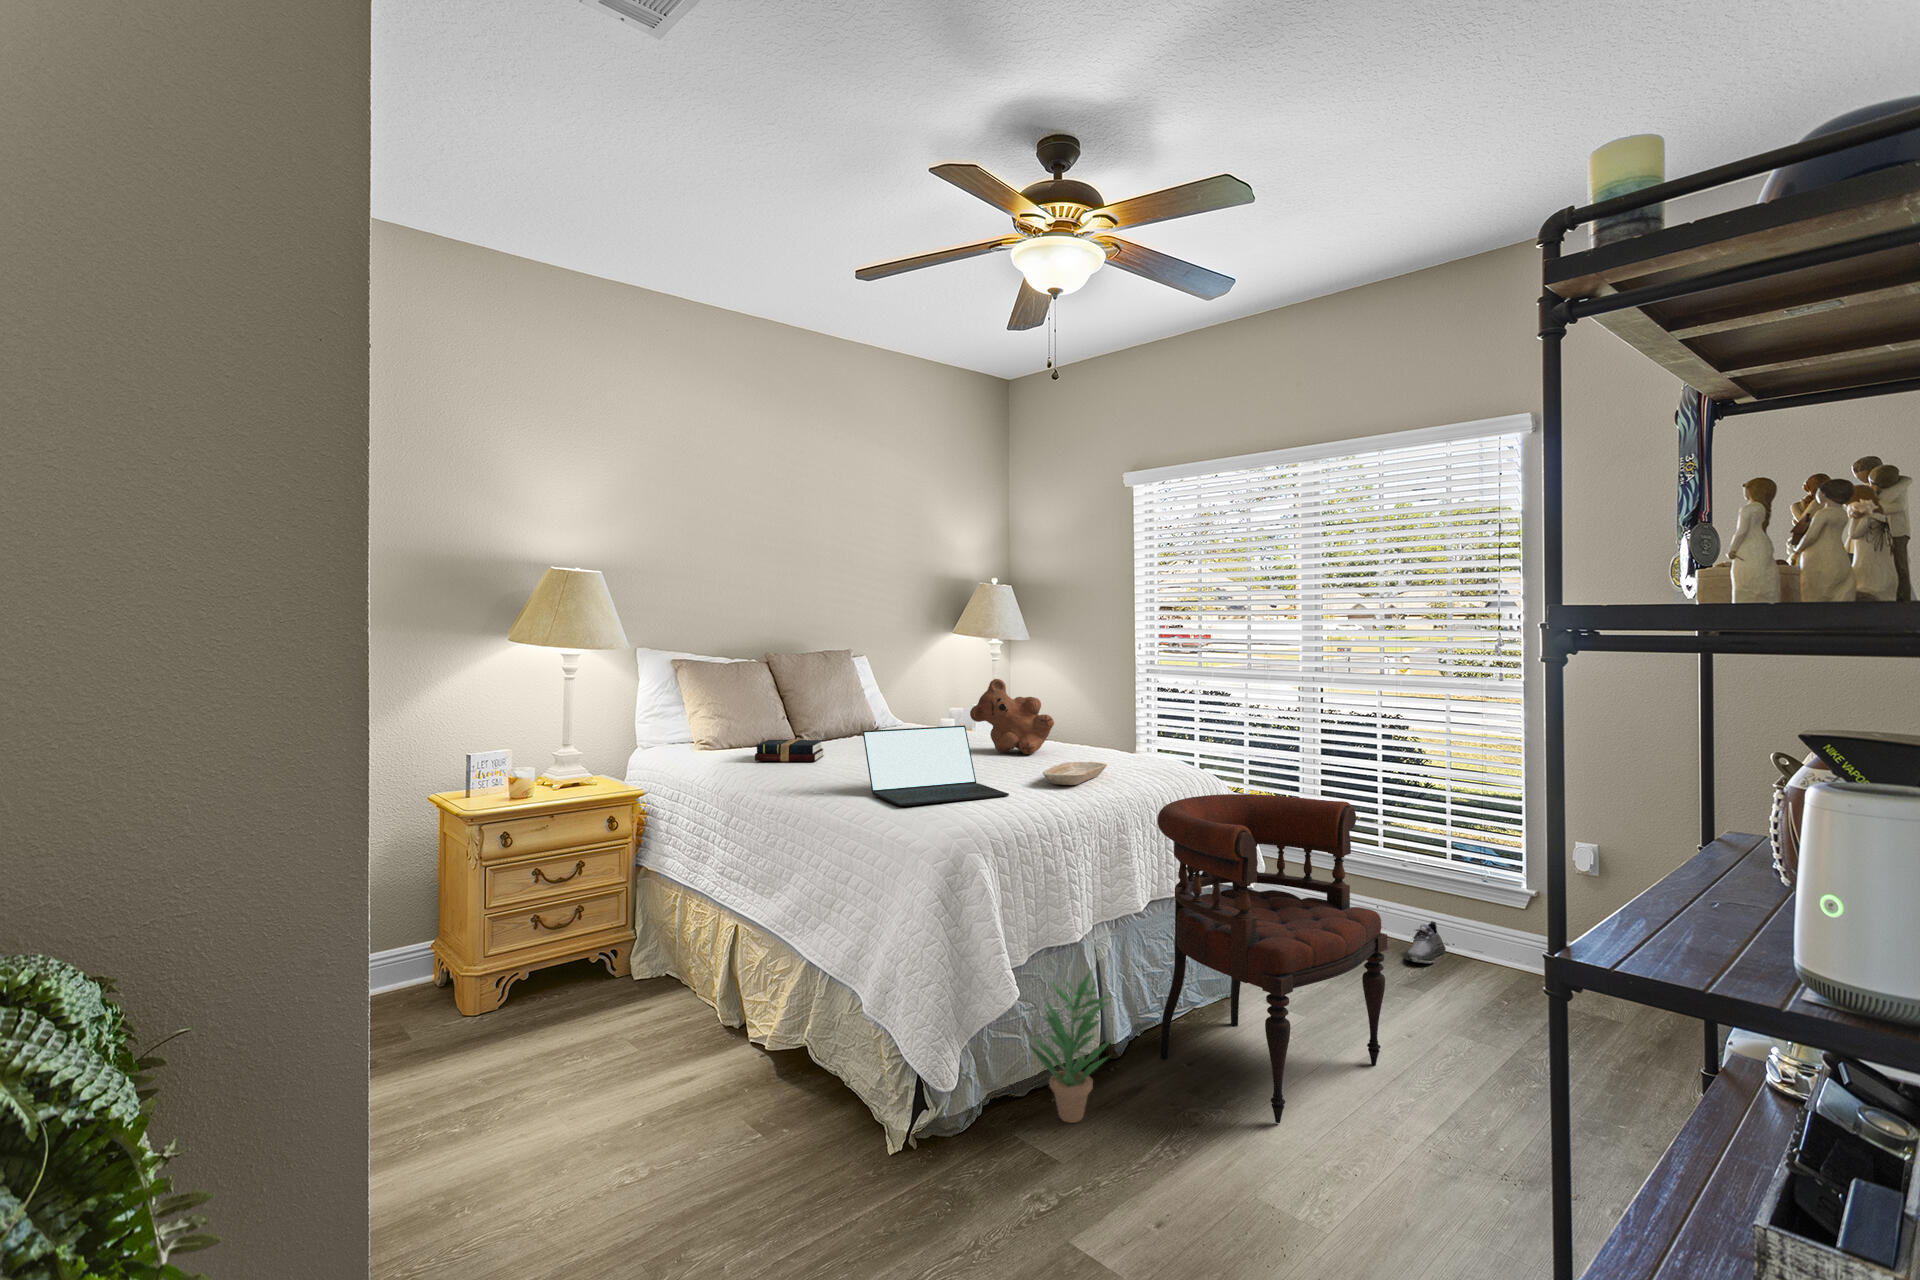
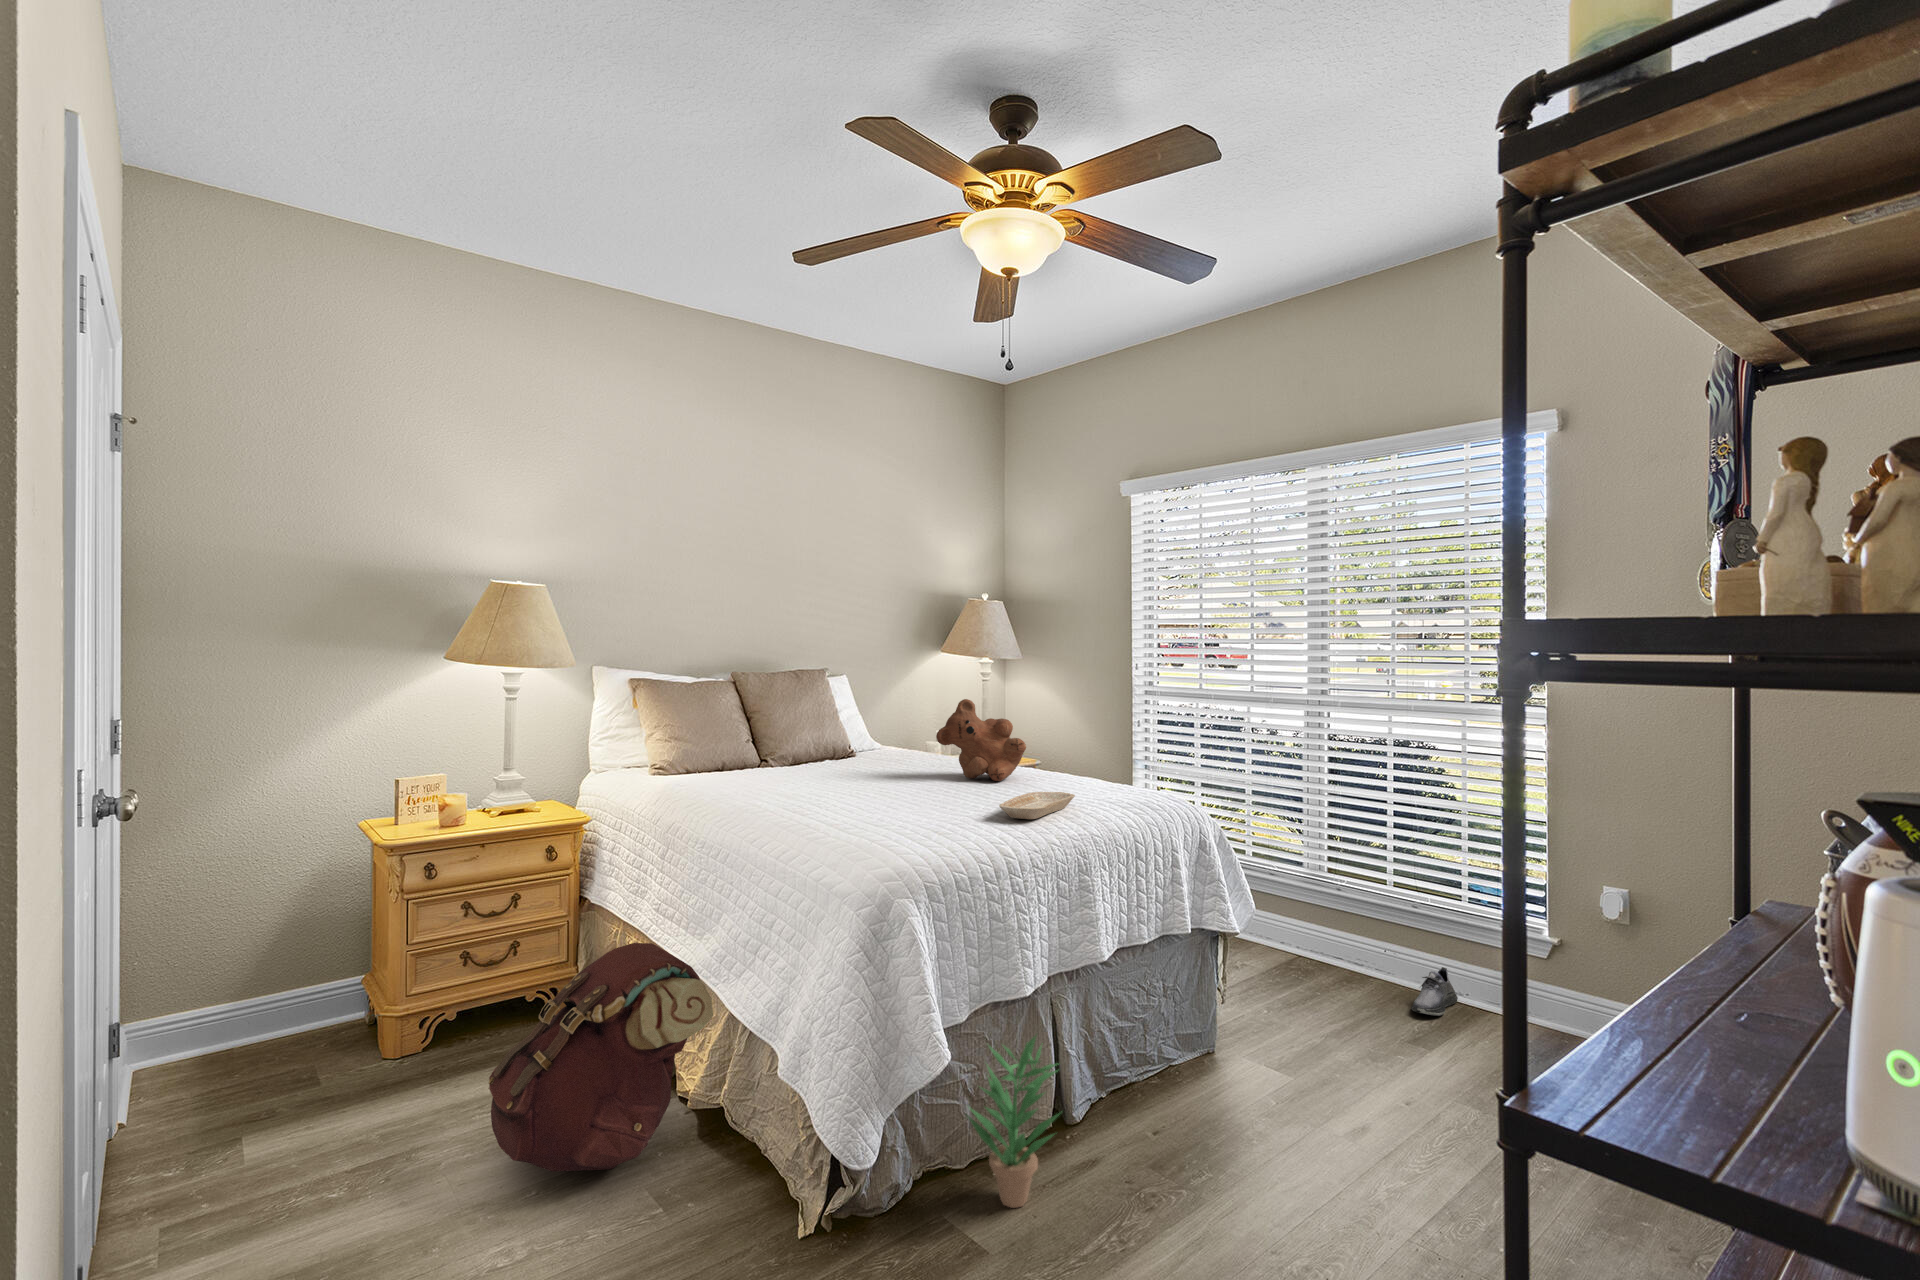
laptop: present [863,725,1009,806] -> none [800,752,957,843]
hardback book: present [755,740,824,761] -> none [703,762,781,787]
armchair: present [1158,794,1387,1123] -> none [1123,830,1381,1215]
backpack: none [591,901,793,1101] -> present [489,943,713,1172]

